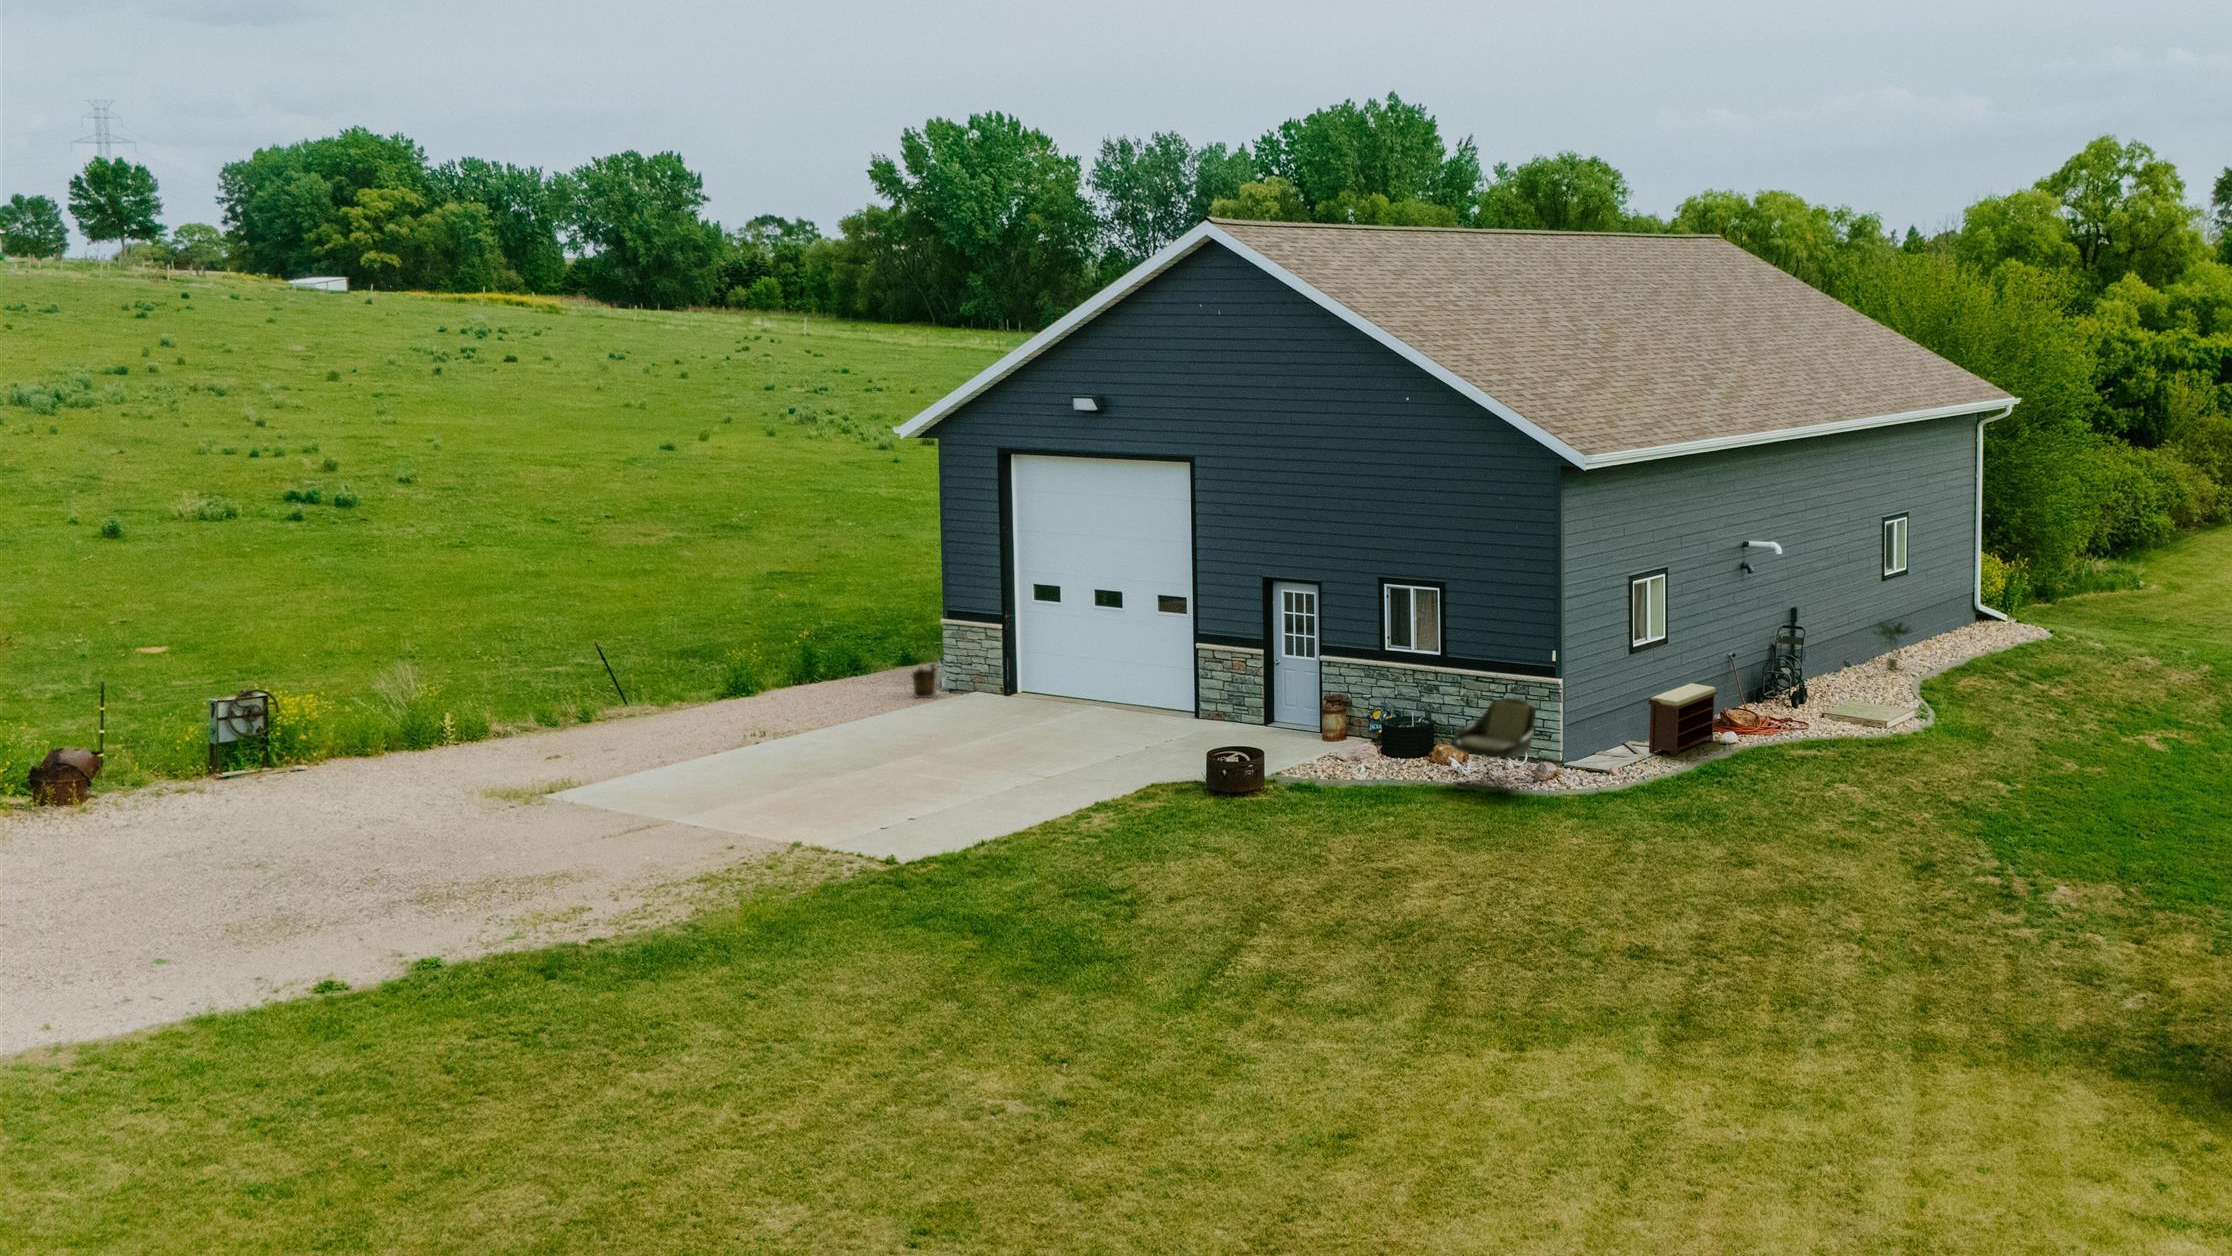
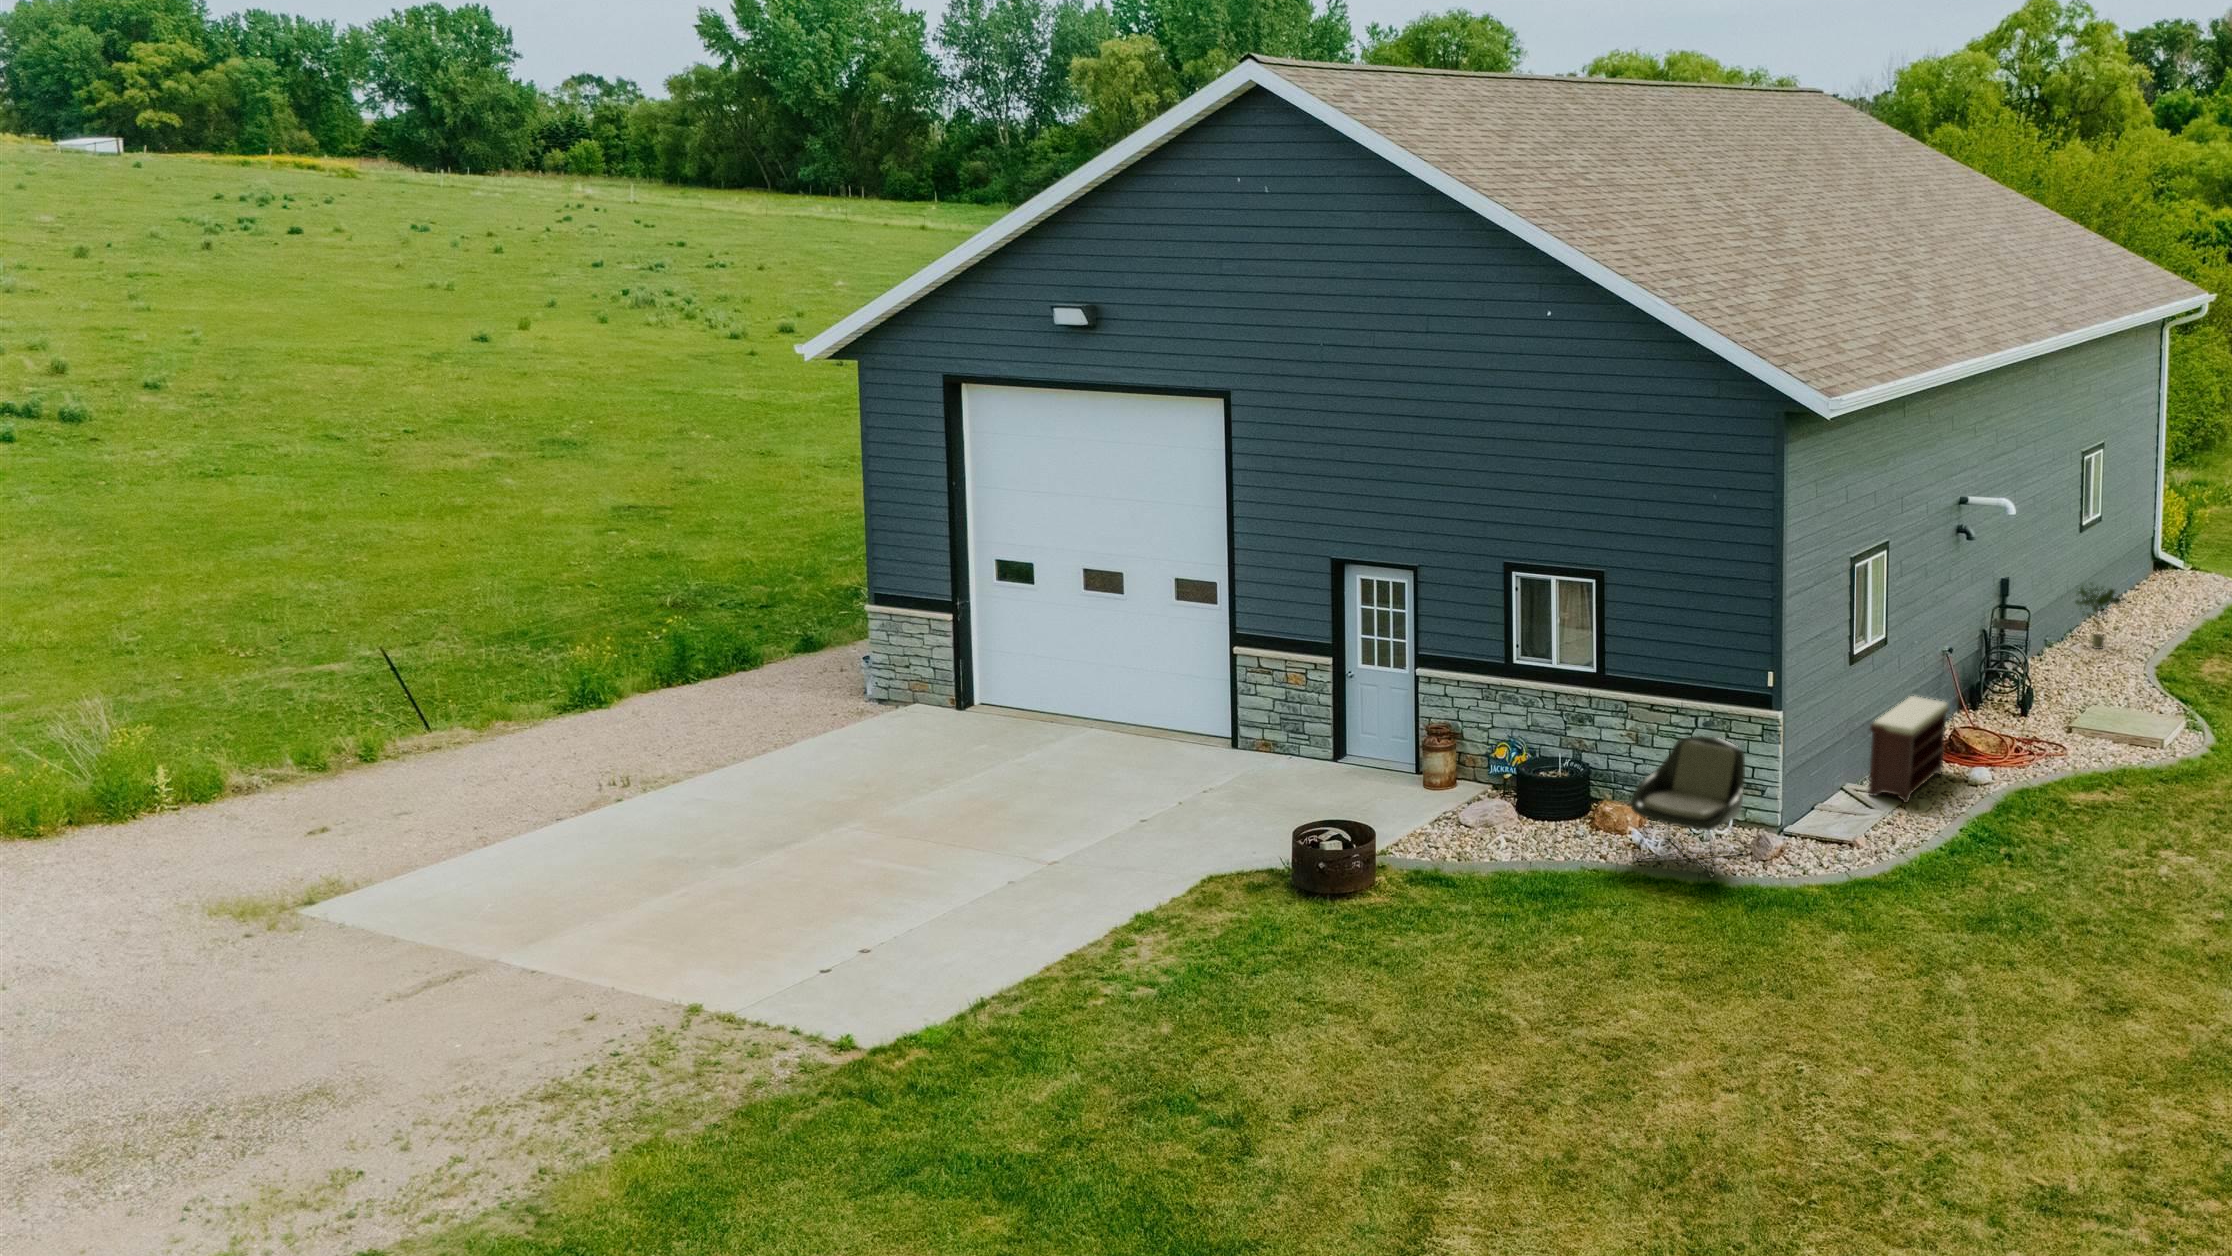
bucket: present [912,662,942,698] -> none [828,658,872,712]

